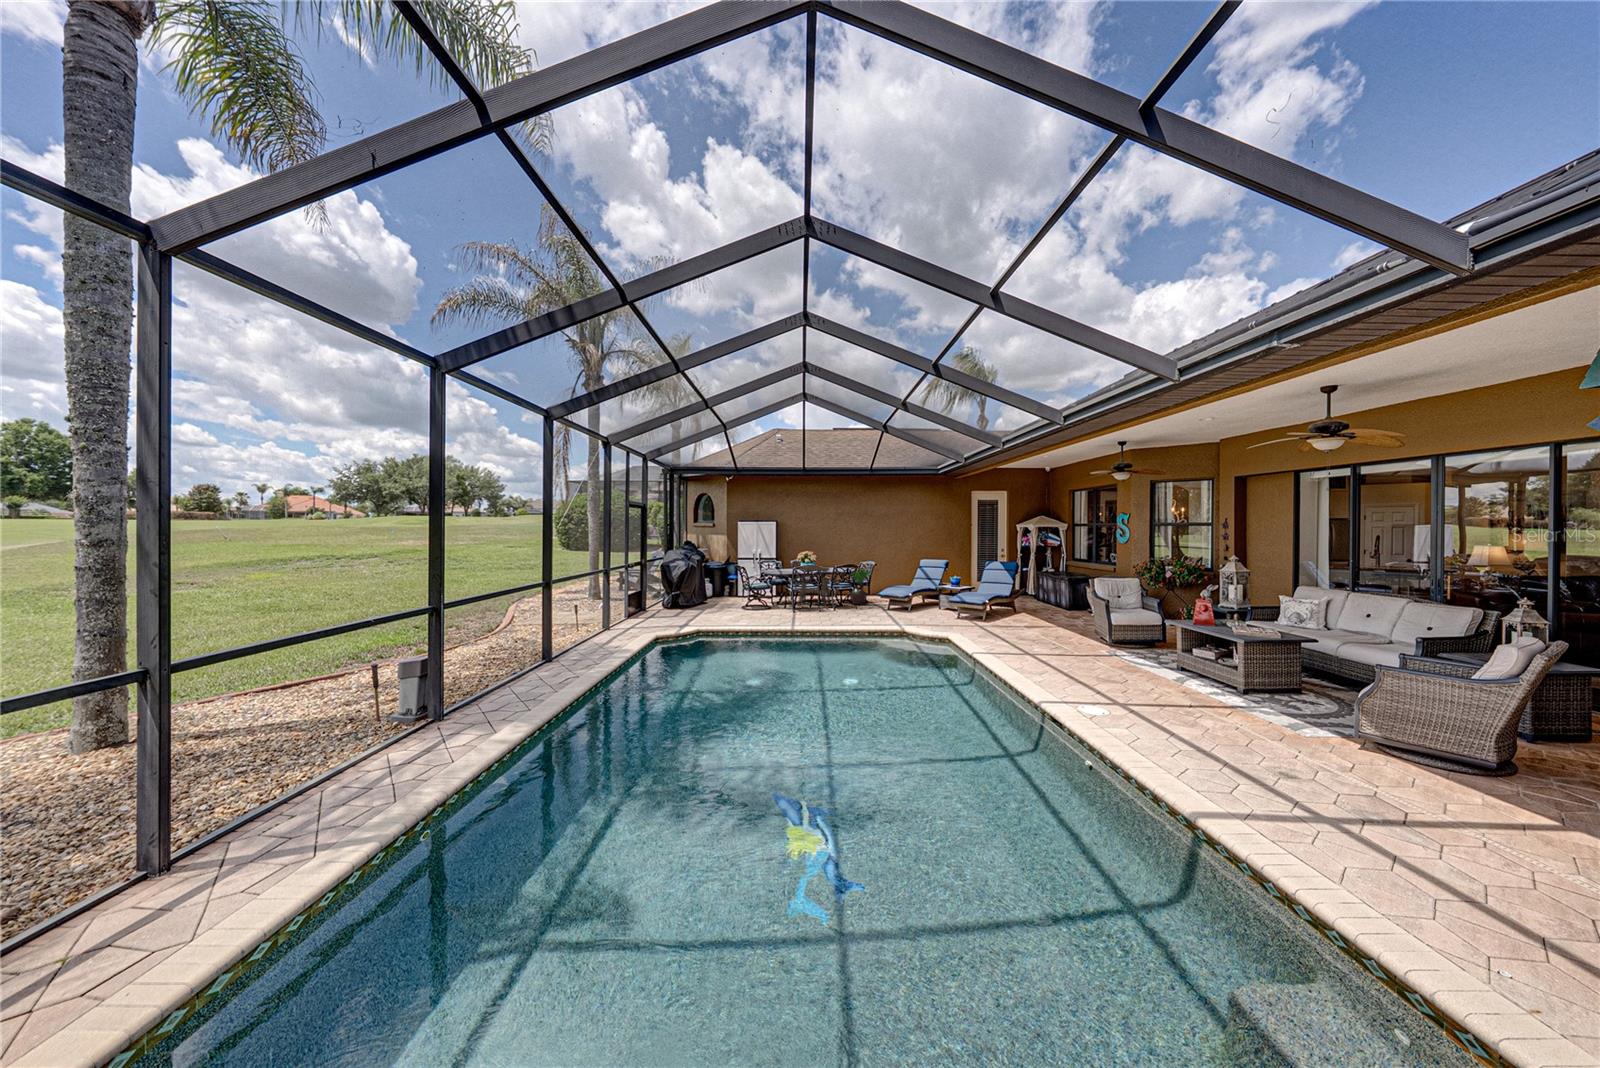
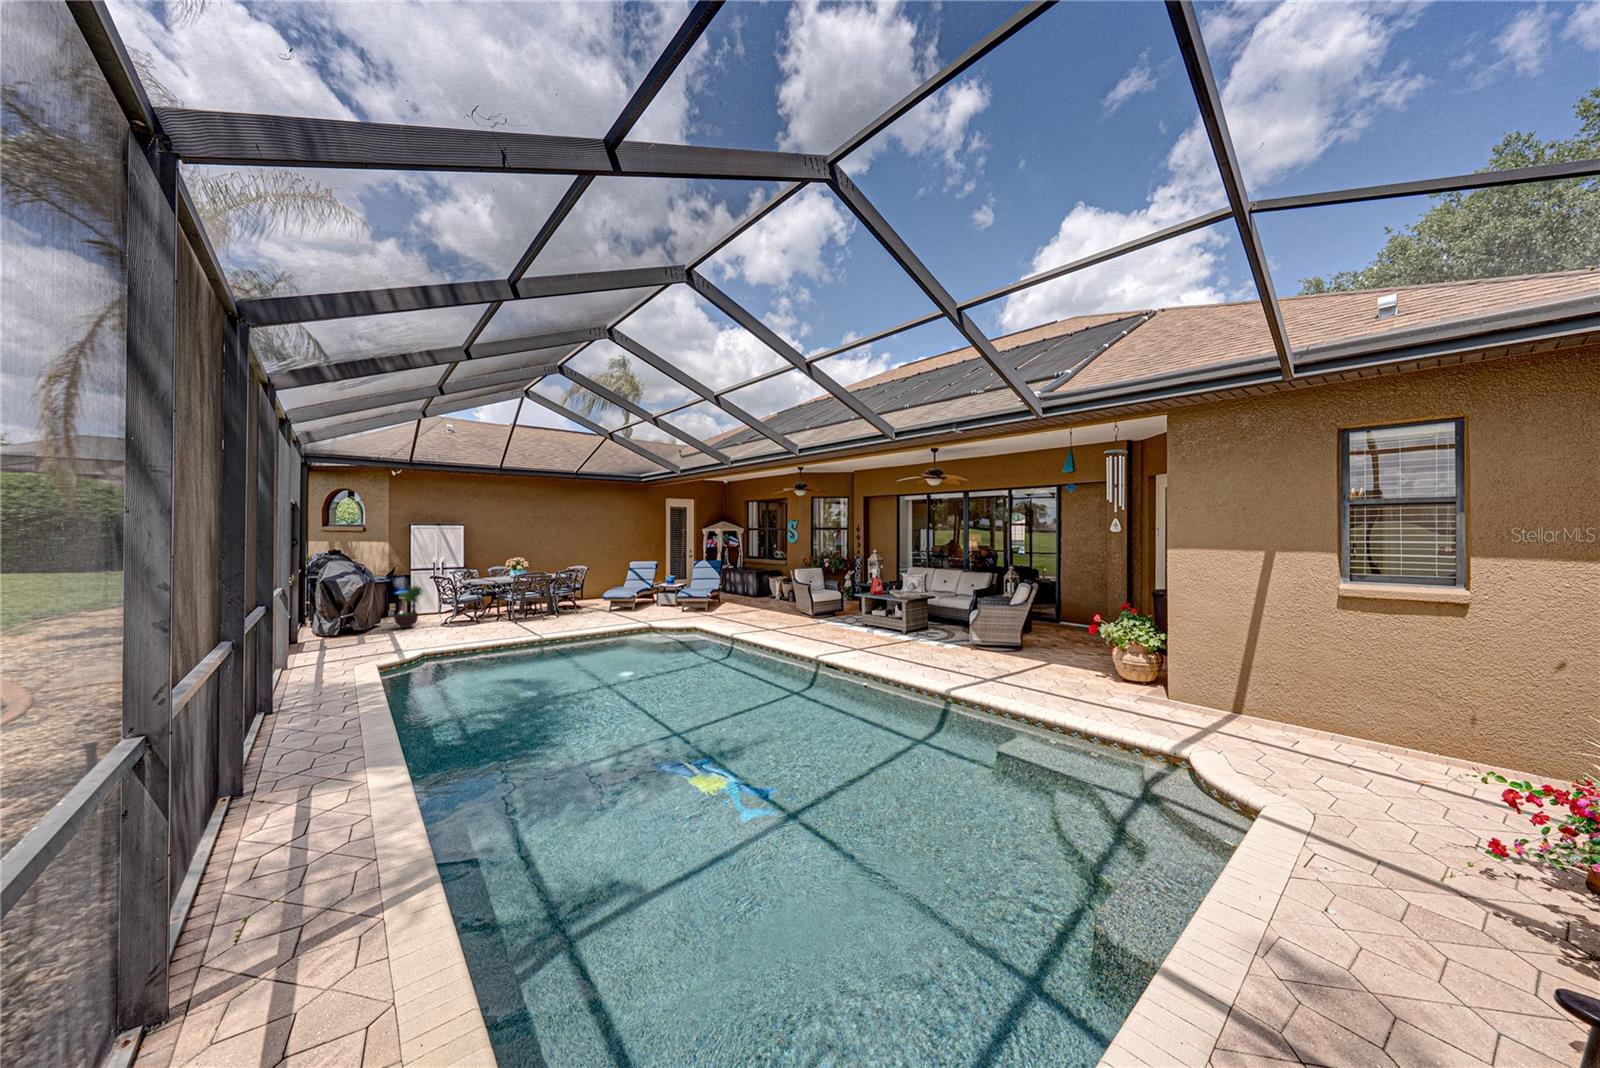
potted tree: present [850,569,870,604] -> present [394,585,423,628]

